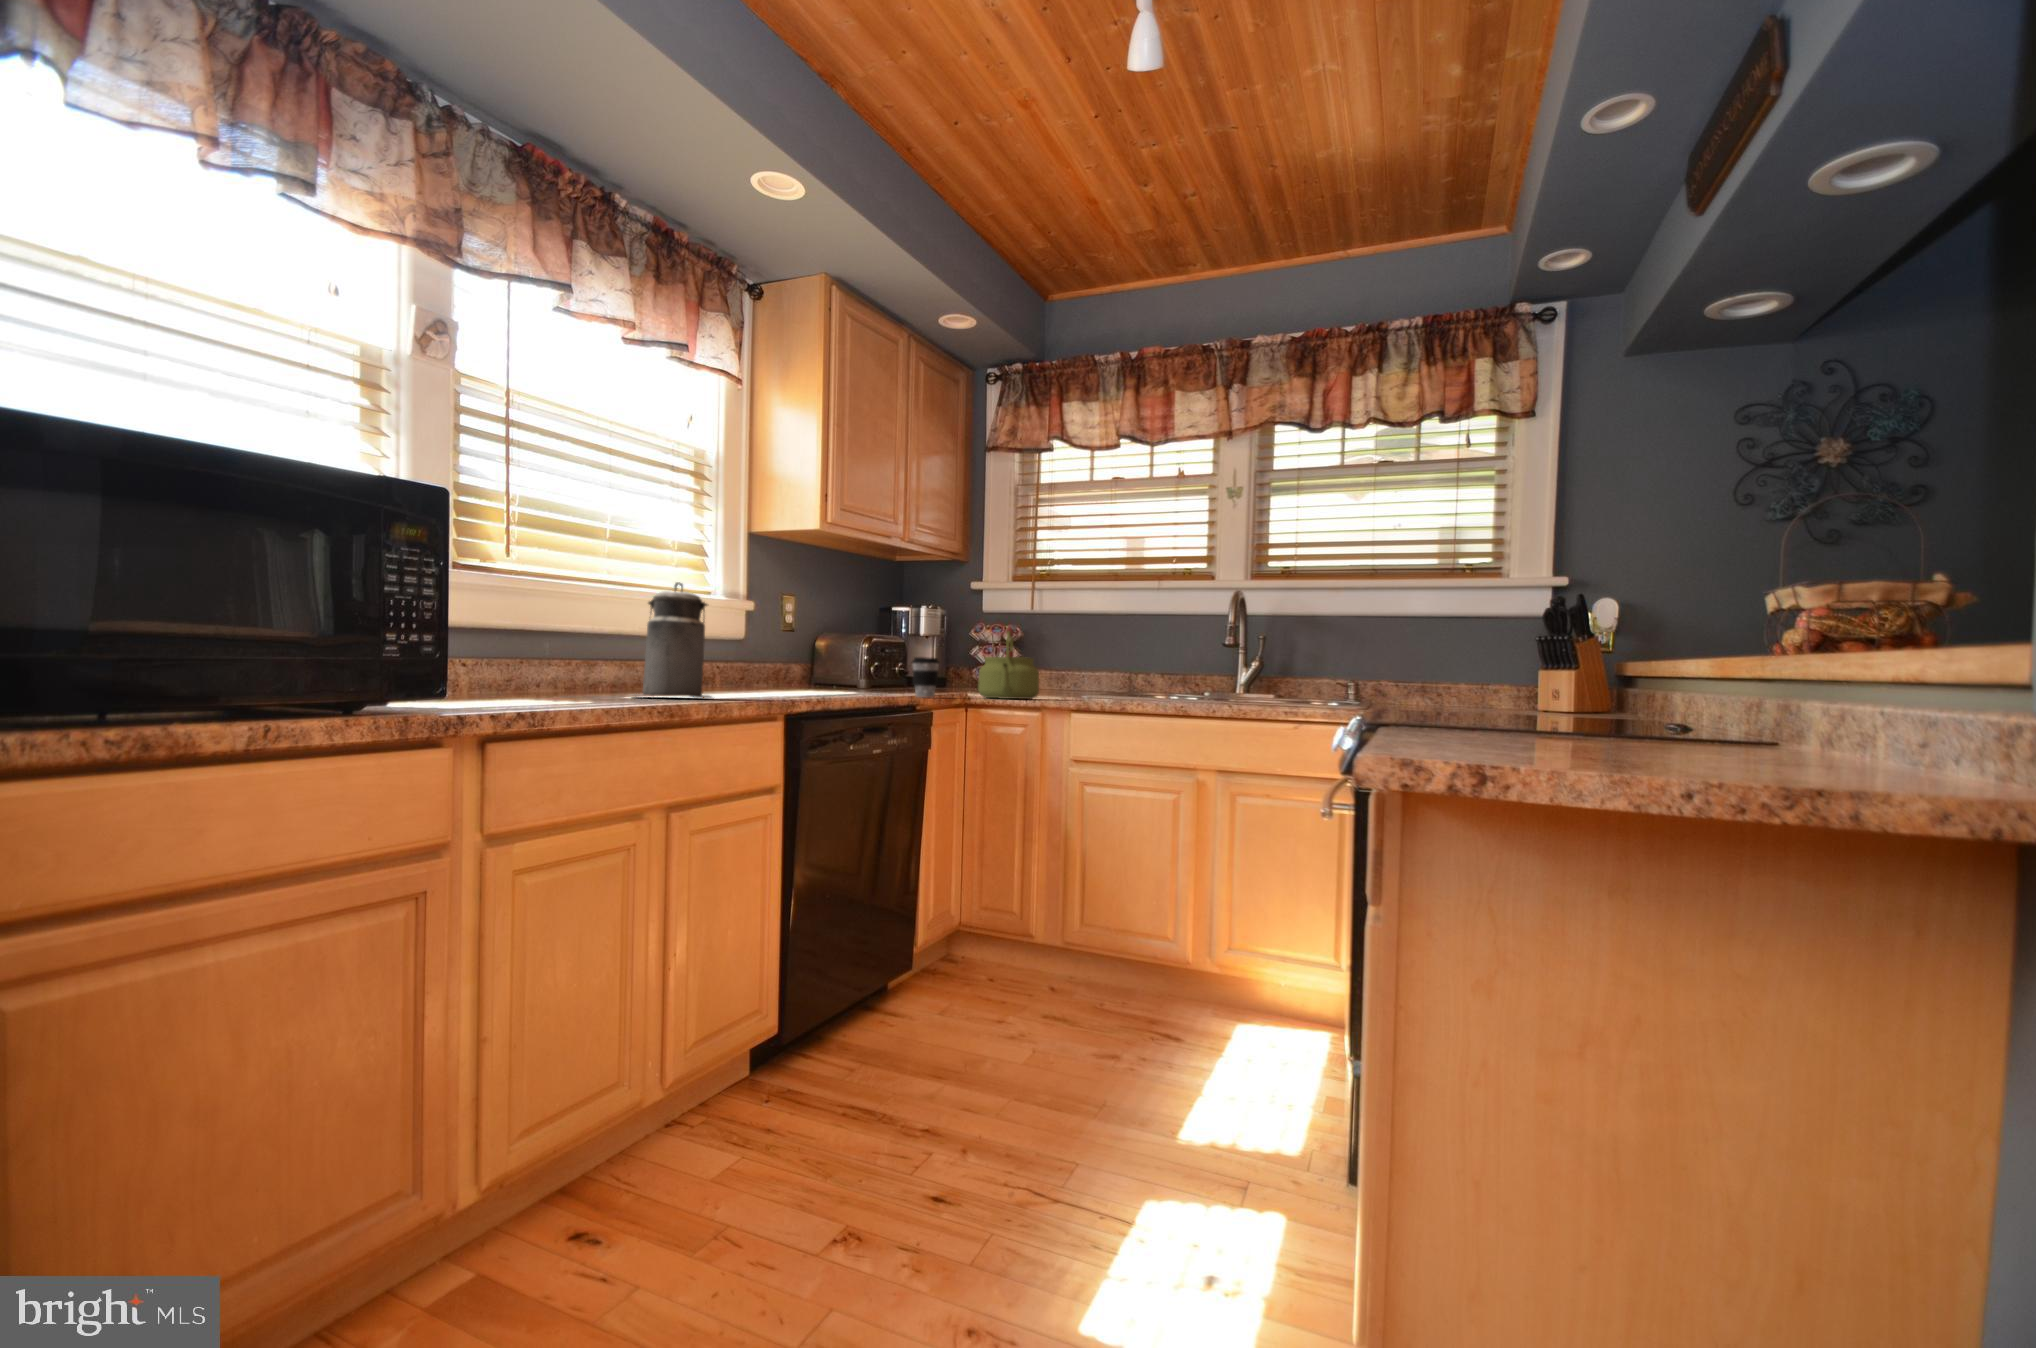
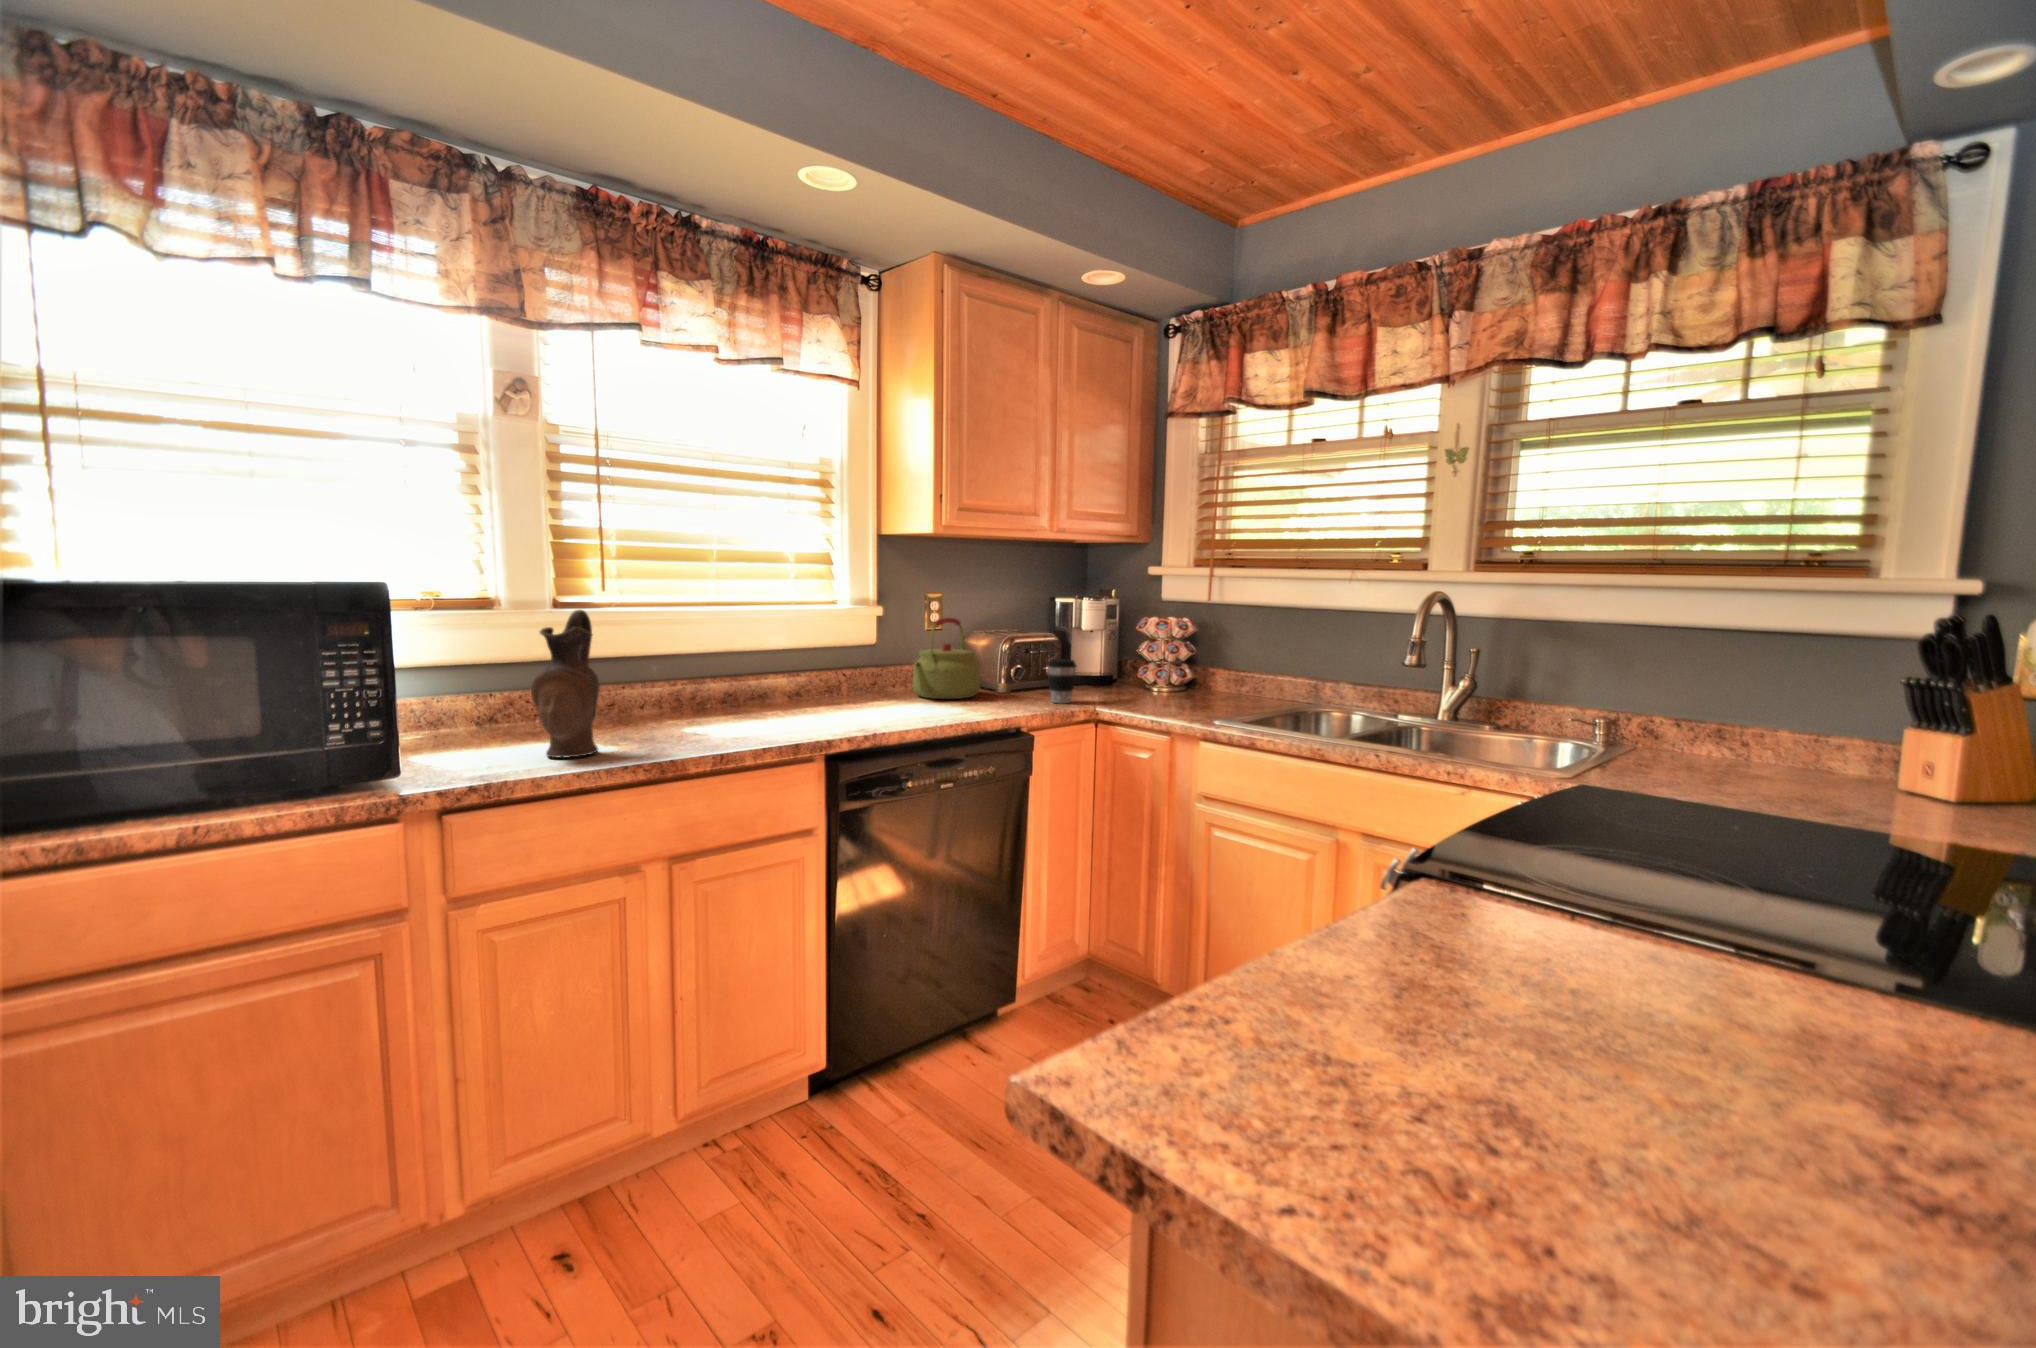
ceramic pitcher: none [520,551,590,698] -> present [531,609,600,757]
canister: present [642,582,711,698] -> none [686,621,771,740]
kettle: present [978,628,1039,699] -> present [913,617,980,699]

